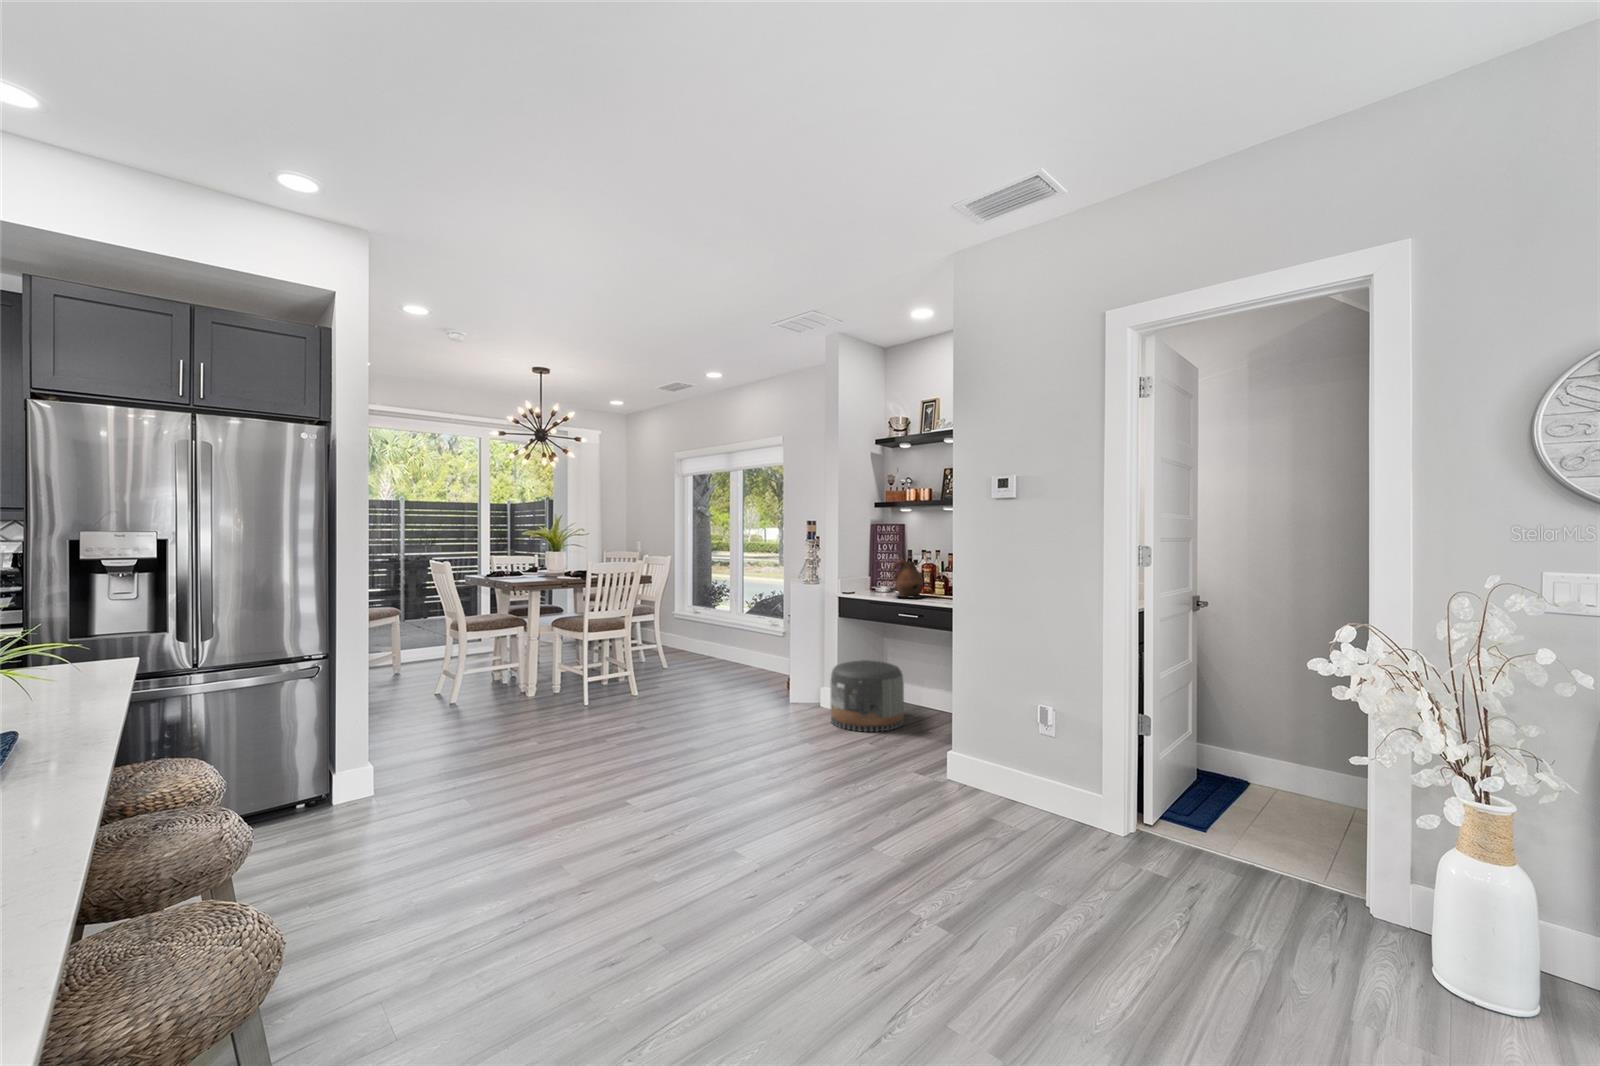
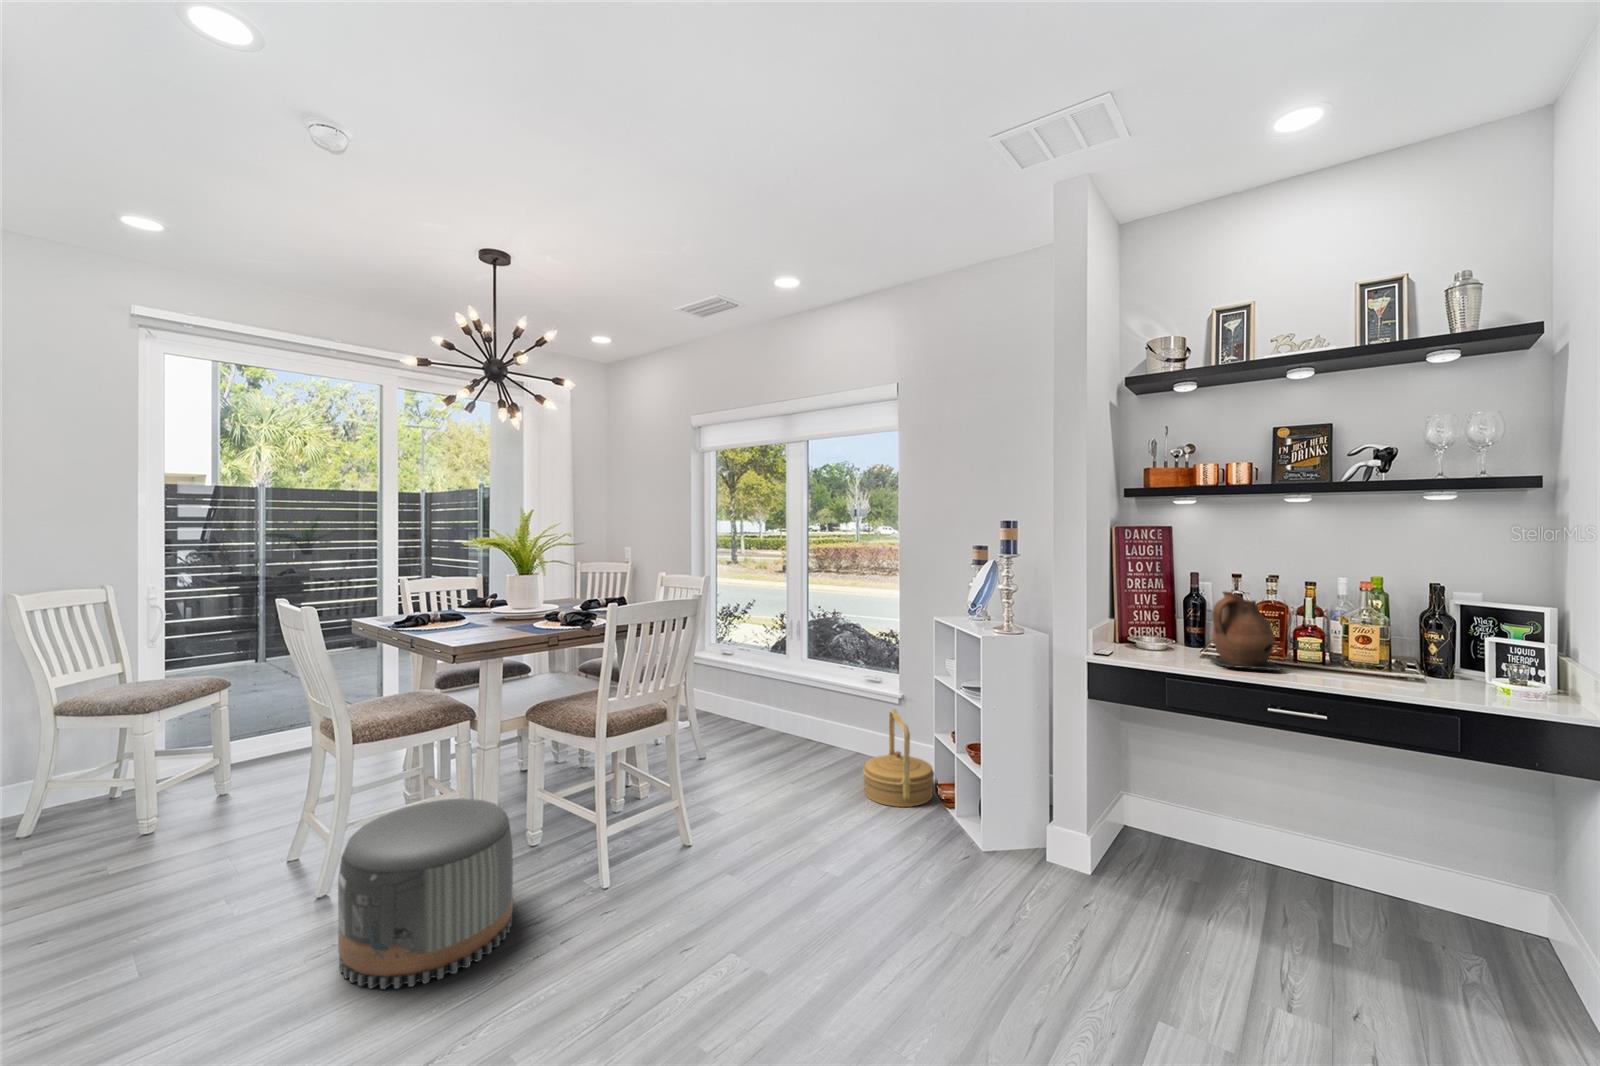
woven basket: none [748,636,790,688] -> present [863,710,934,807]
pouf: present [831,660,904,732] -> present [338,799,513,989]

